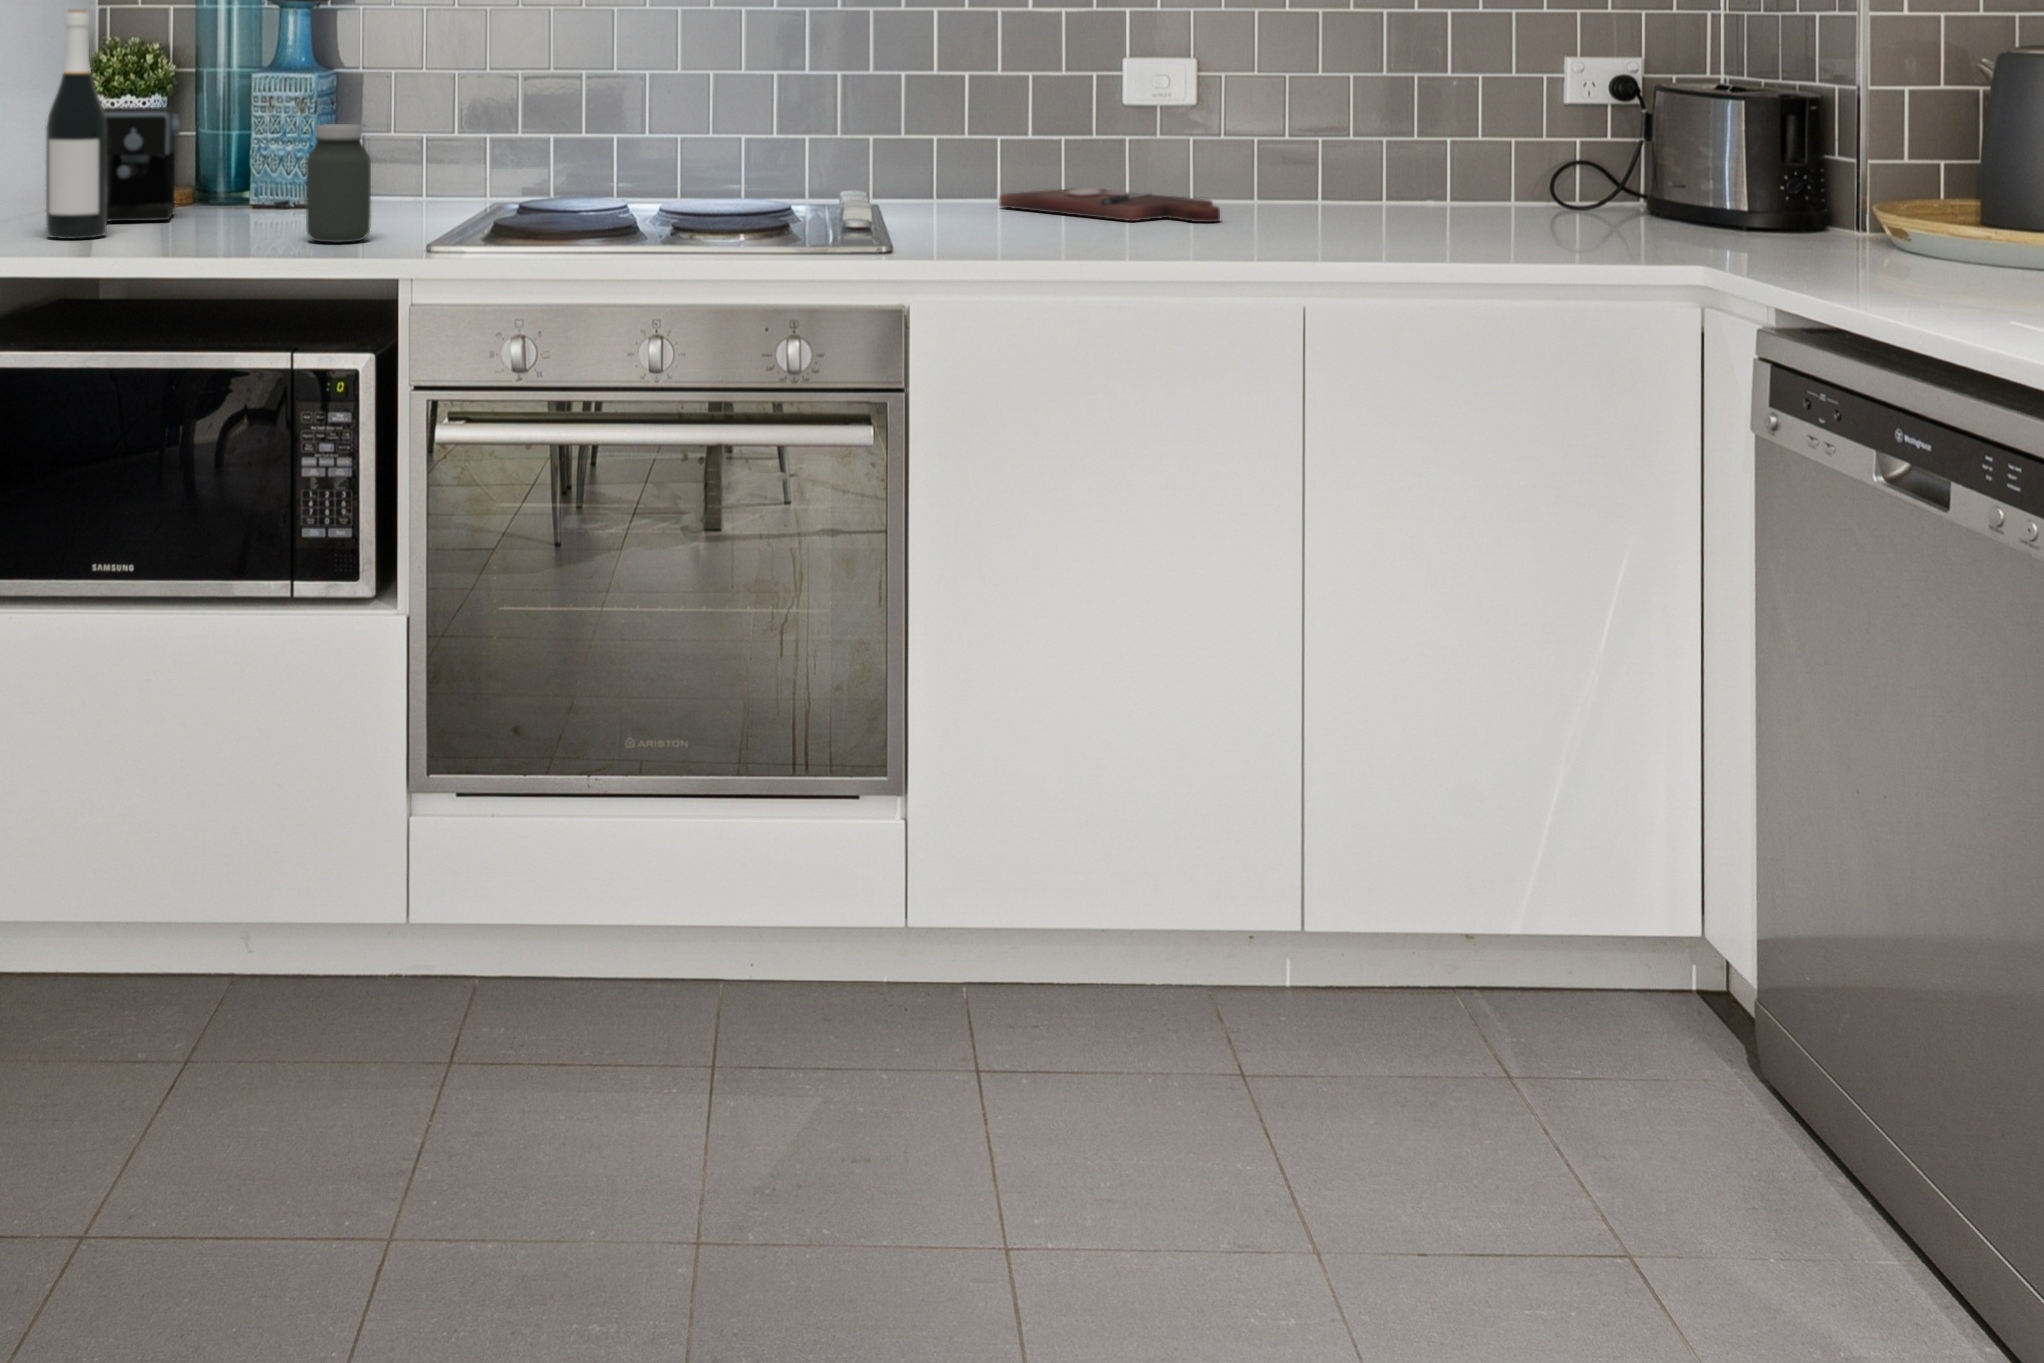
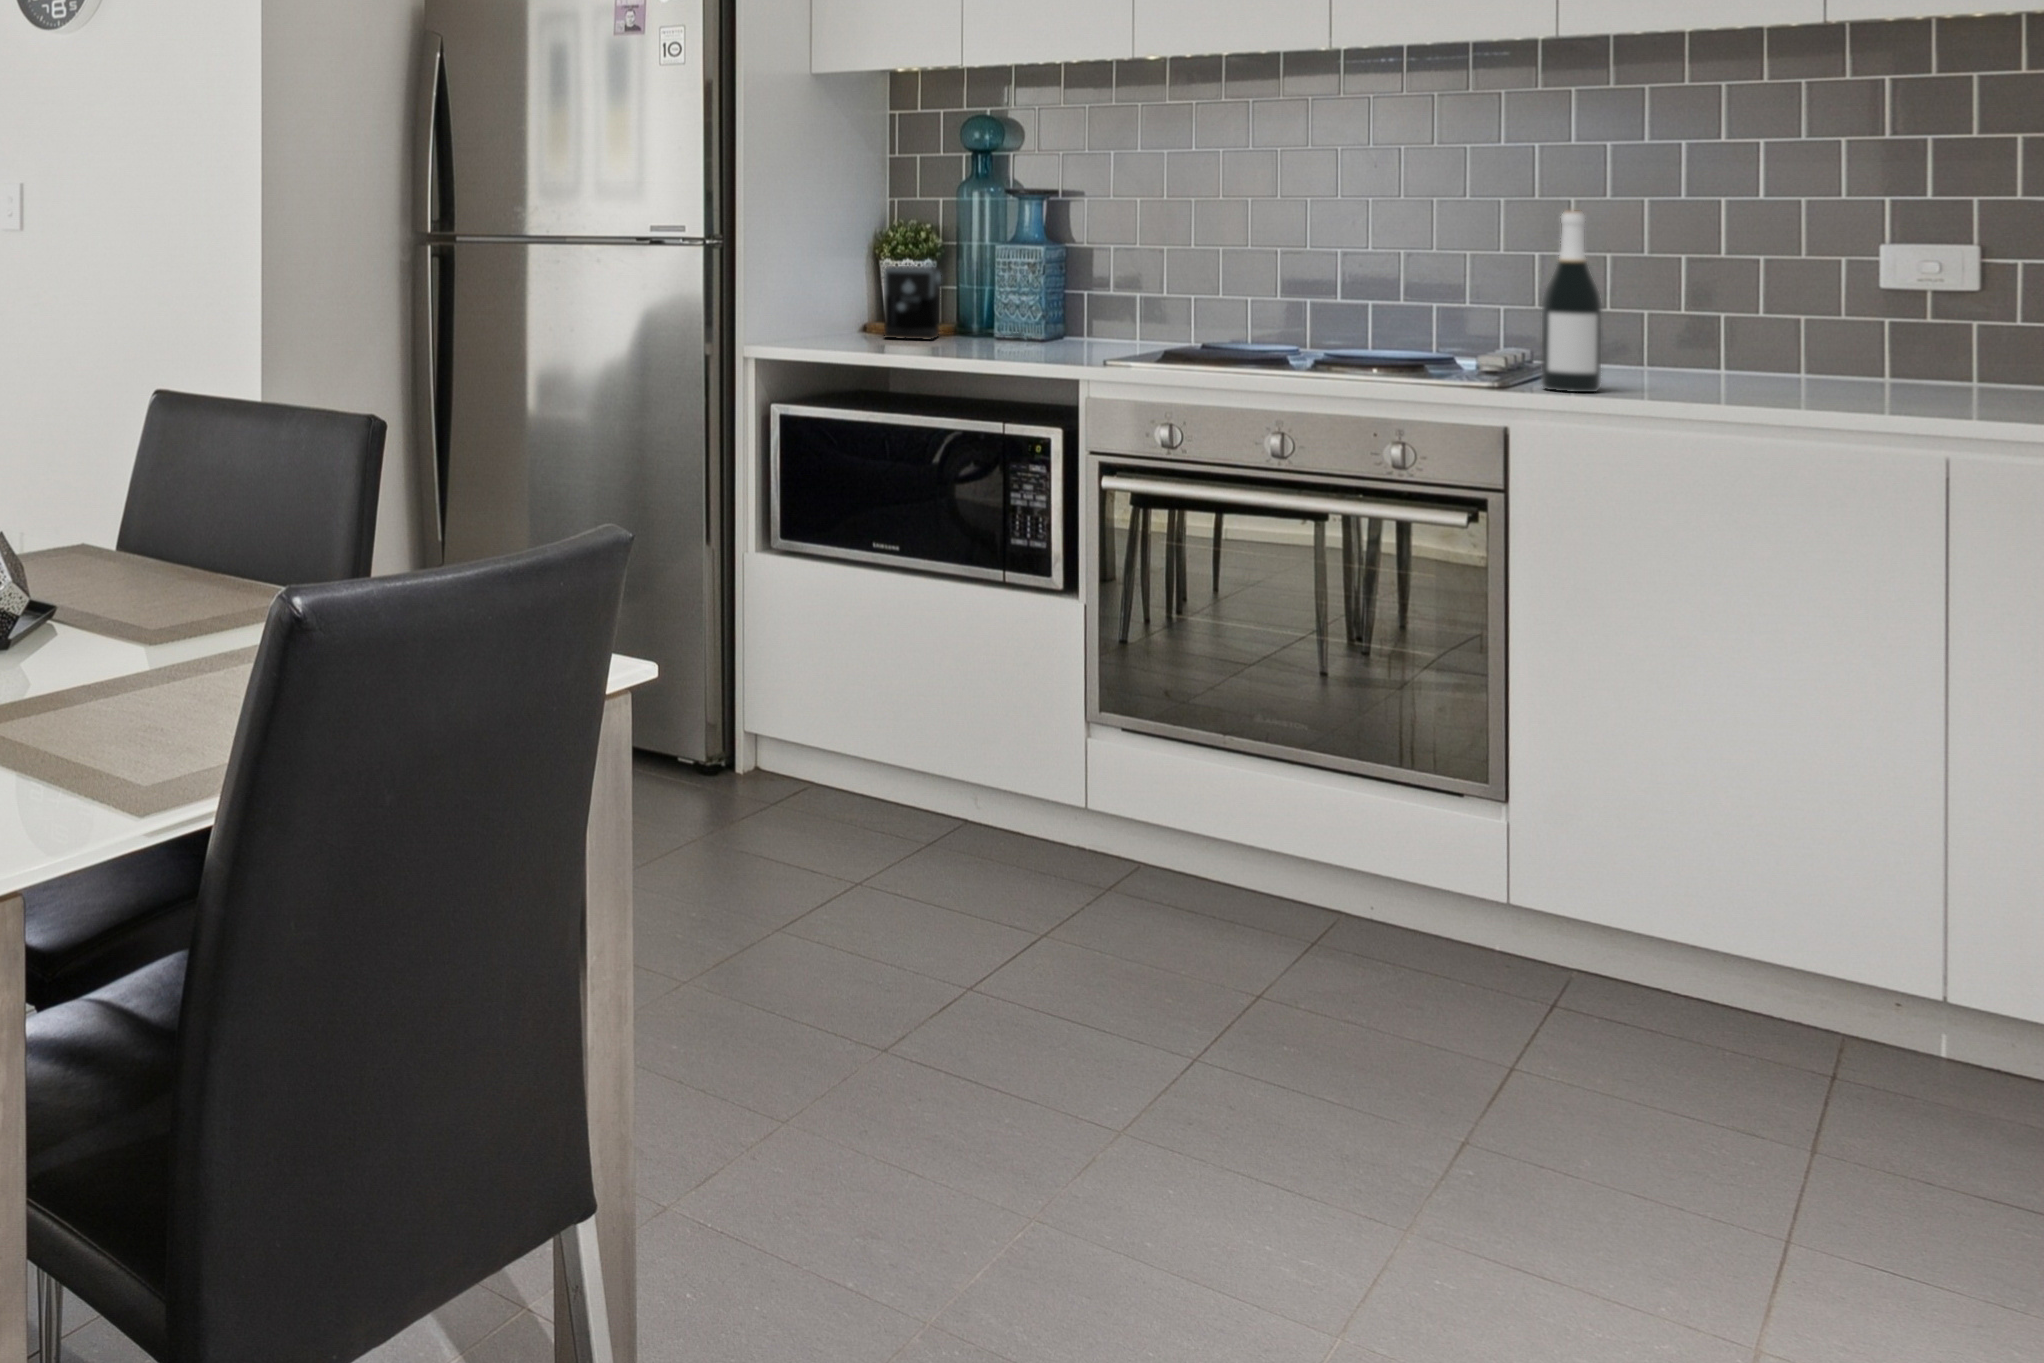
wine bottle: present [46,10,107,239] -> present [1541,210,1602,392]
jar: present [306,124,371,243] -> none [1020,280,1066,357]
cutting board: present [999,187,1220,222] -> none [1658,358,1894,391]

